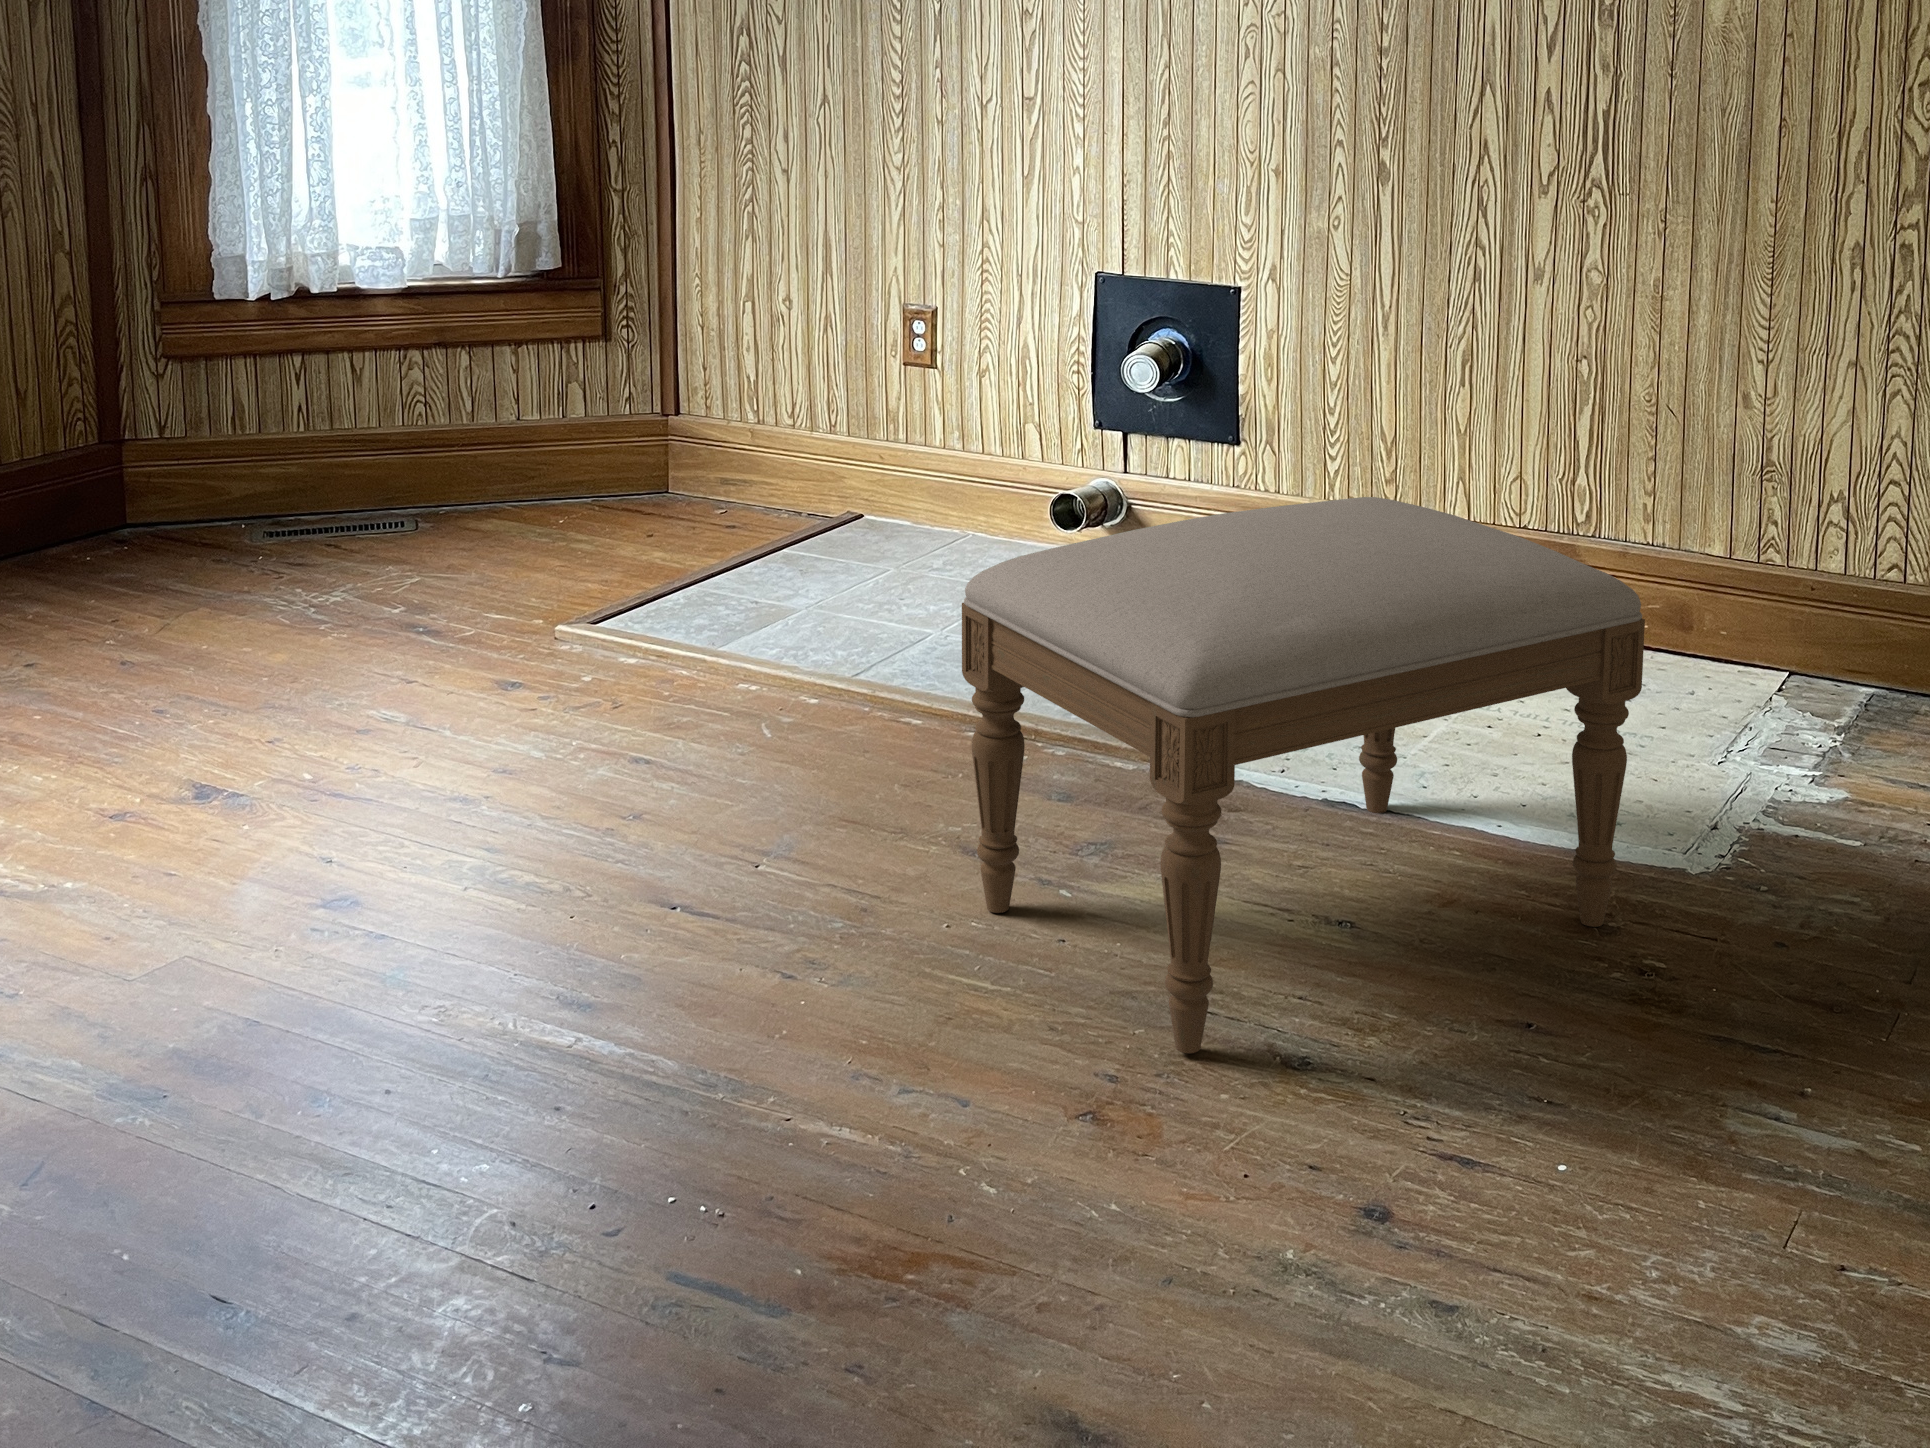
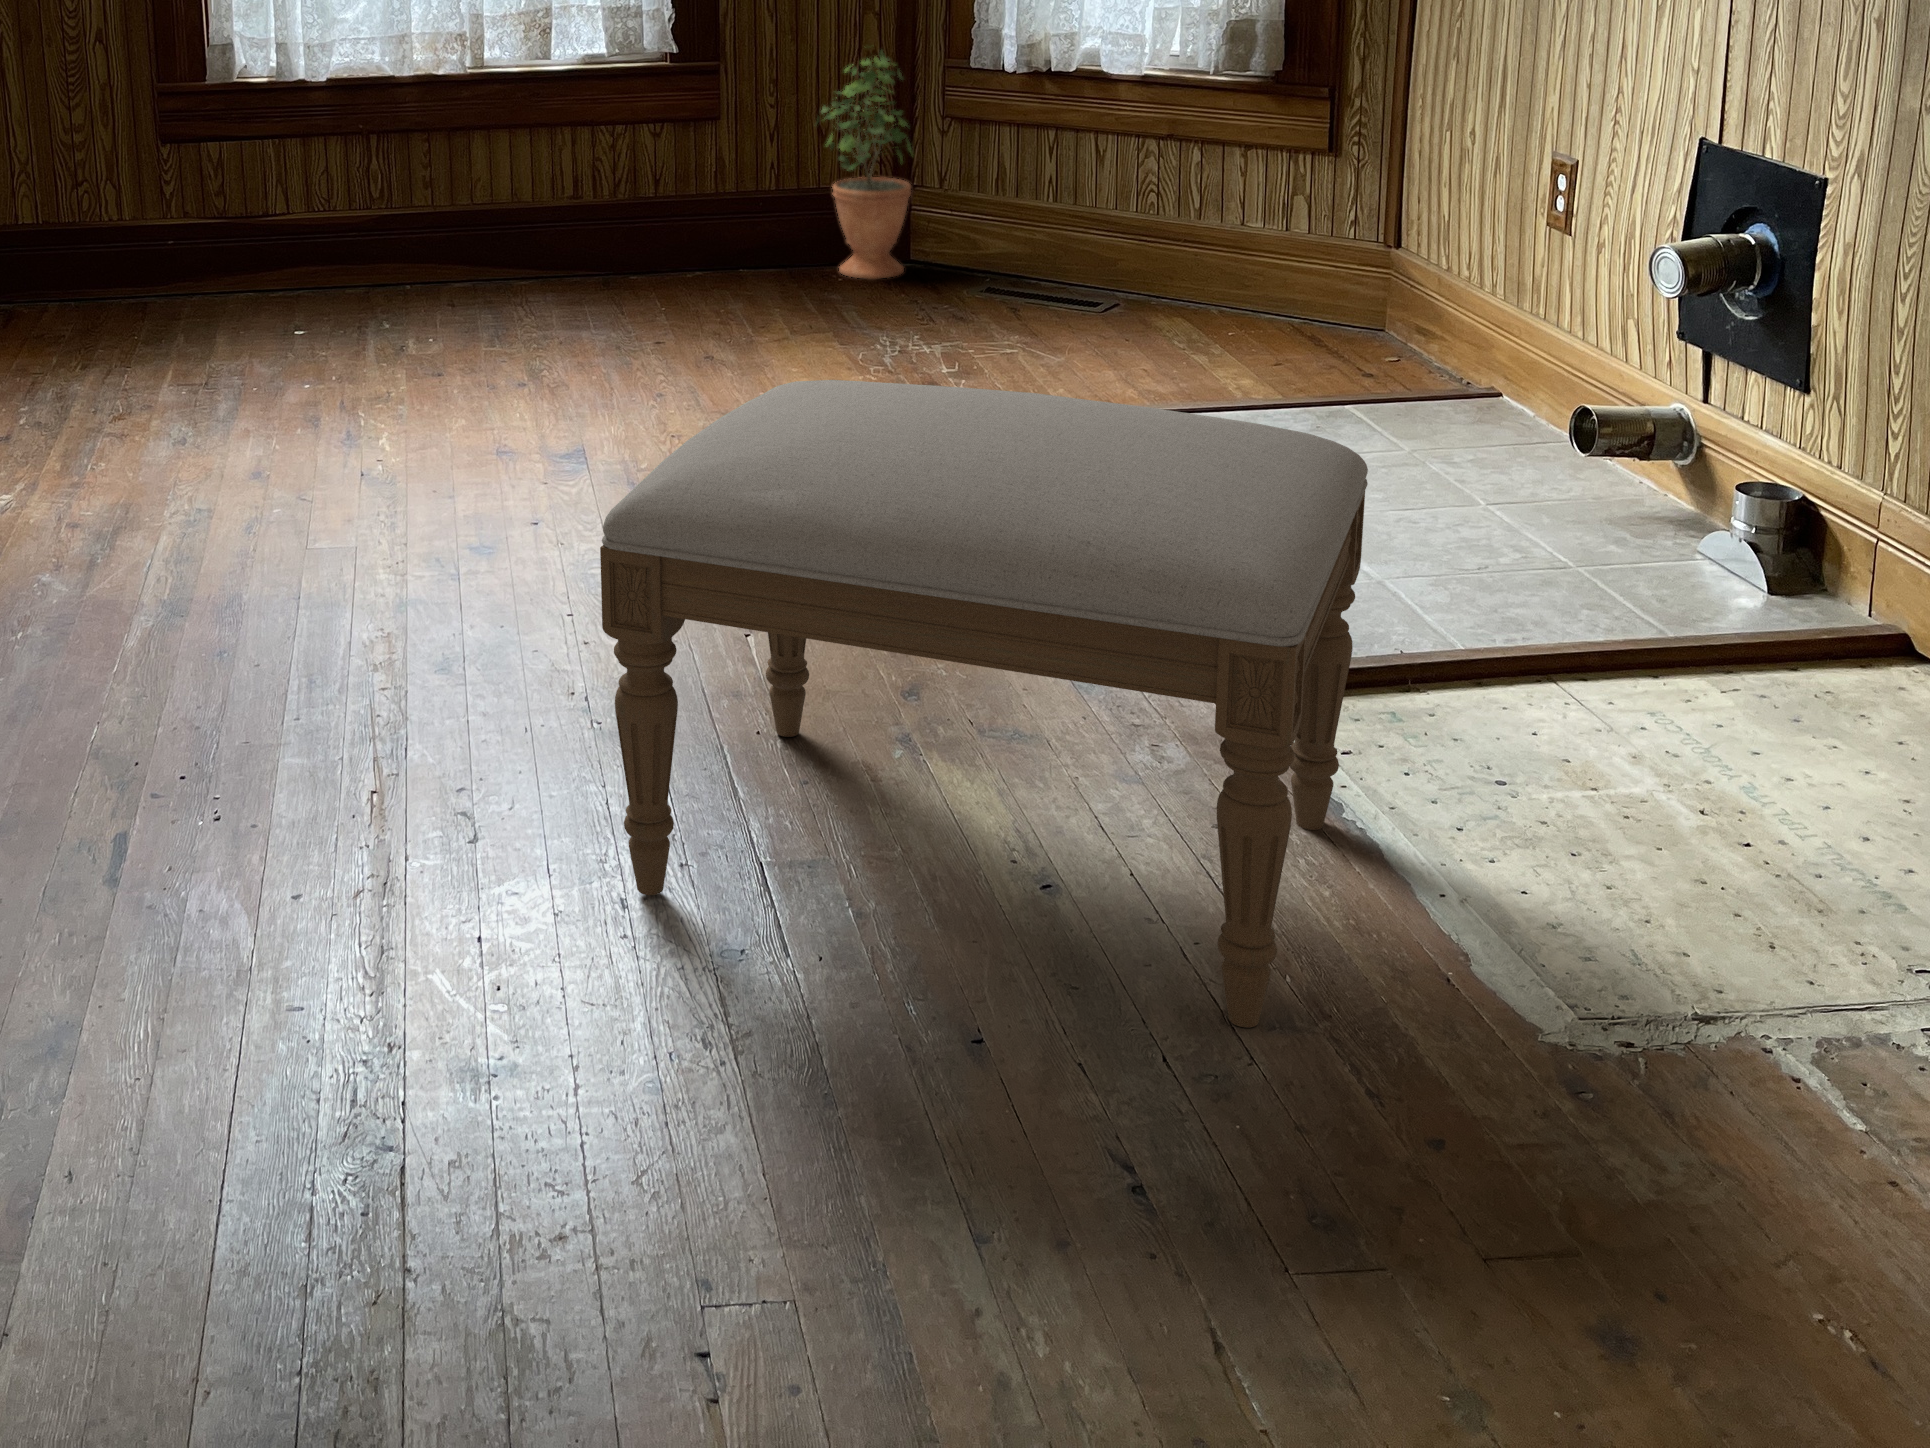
potted plant: none [50,291,171,557] -> present [817,51,913,279]

